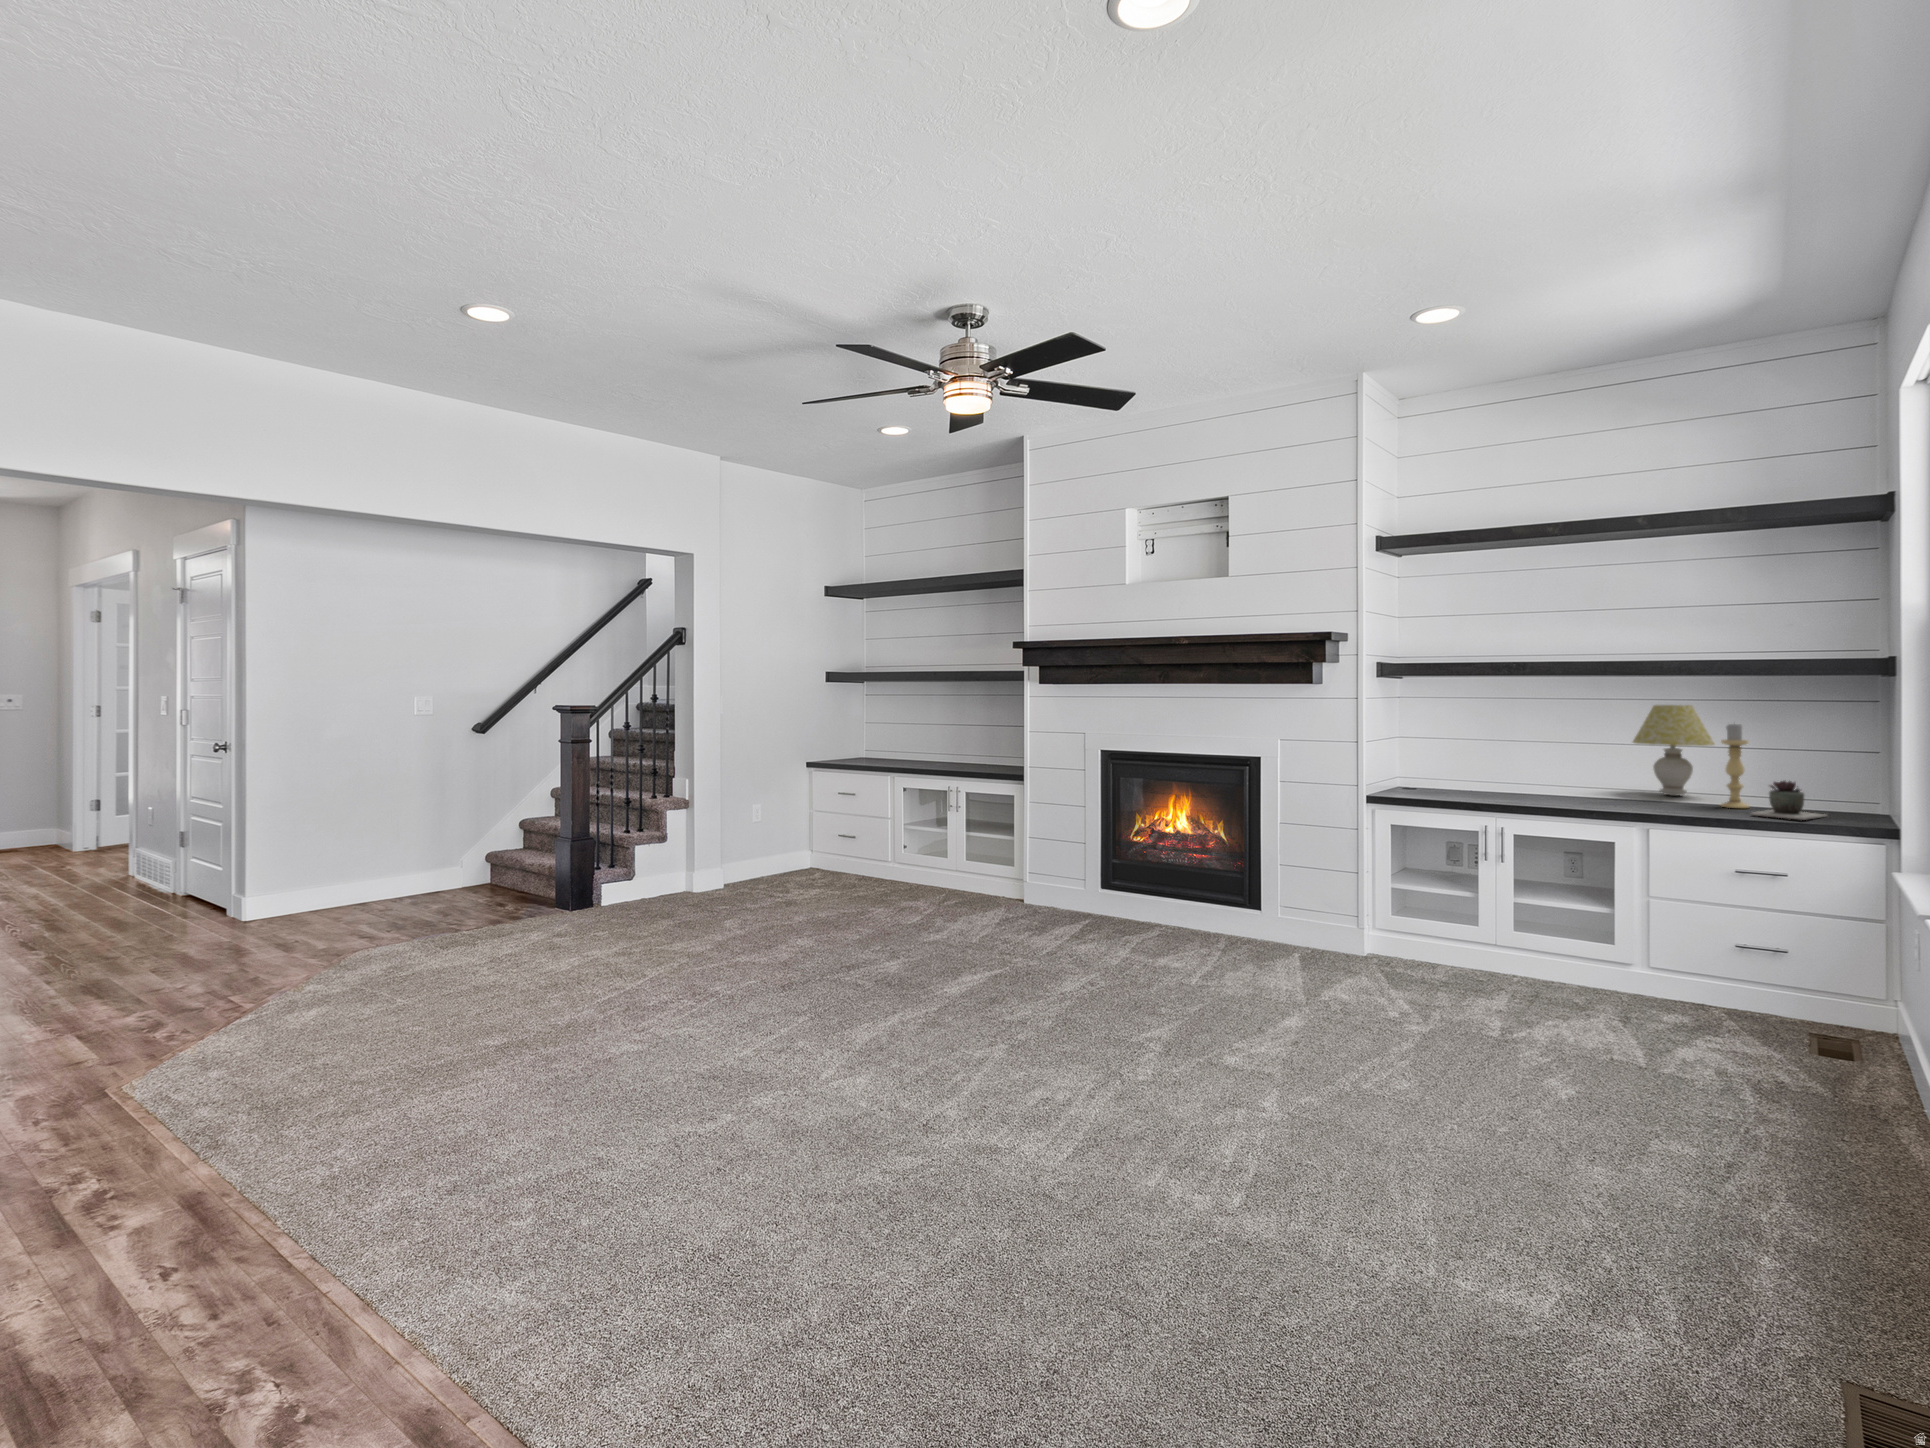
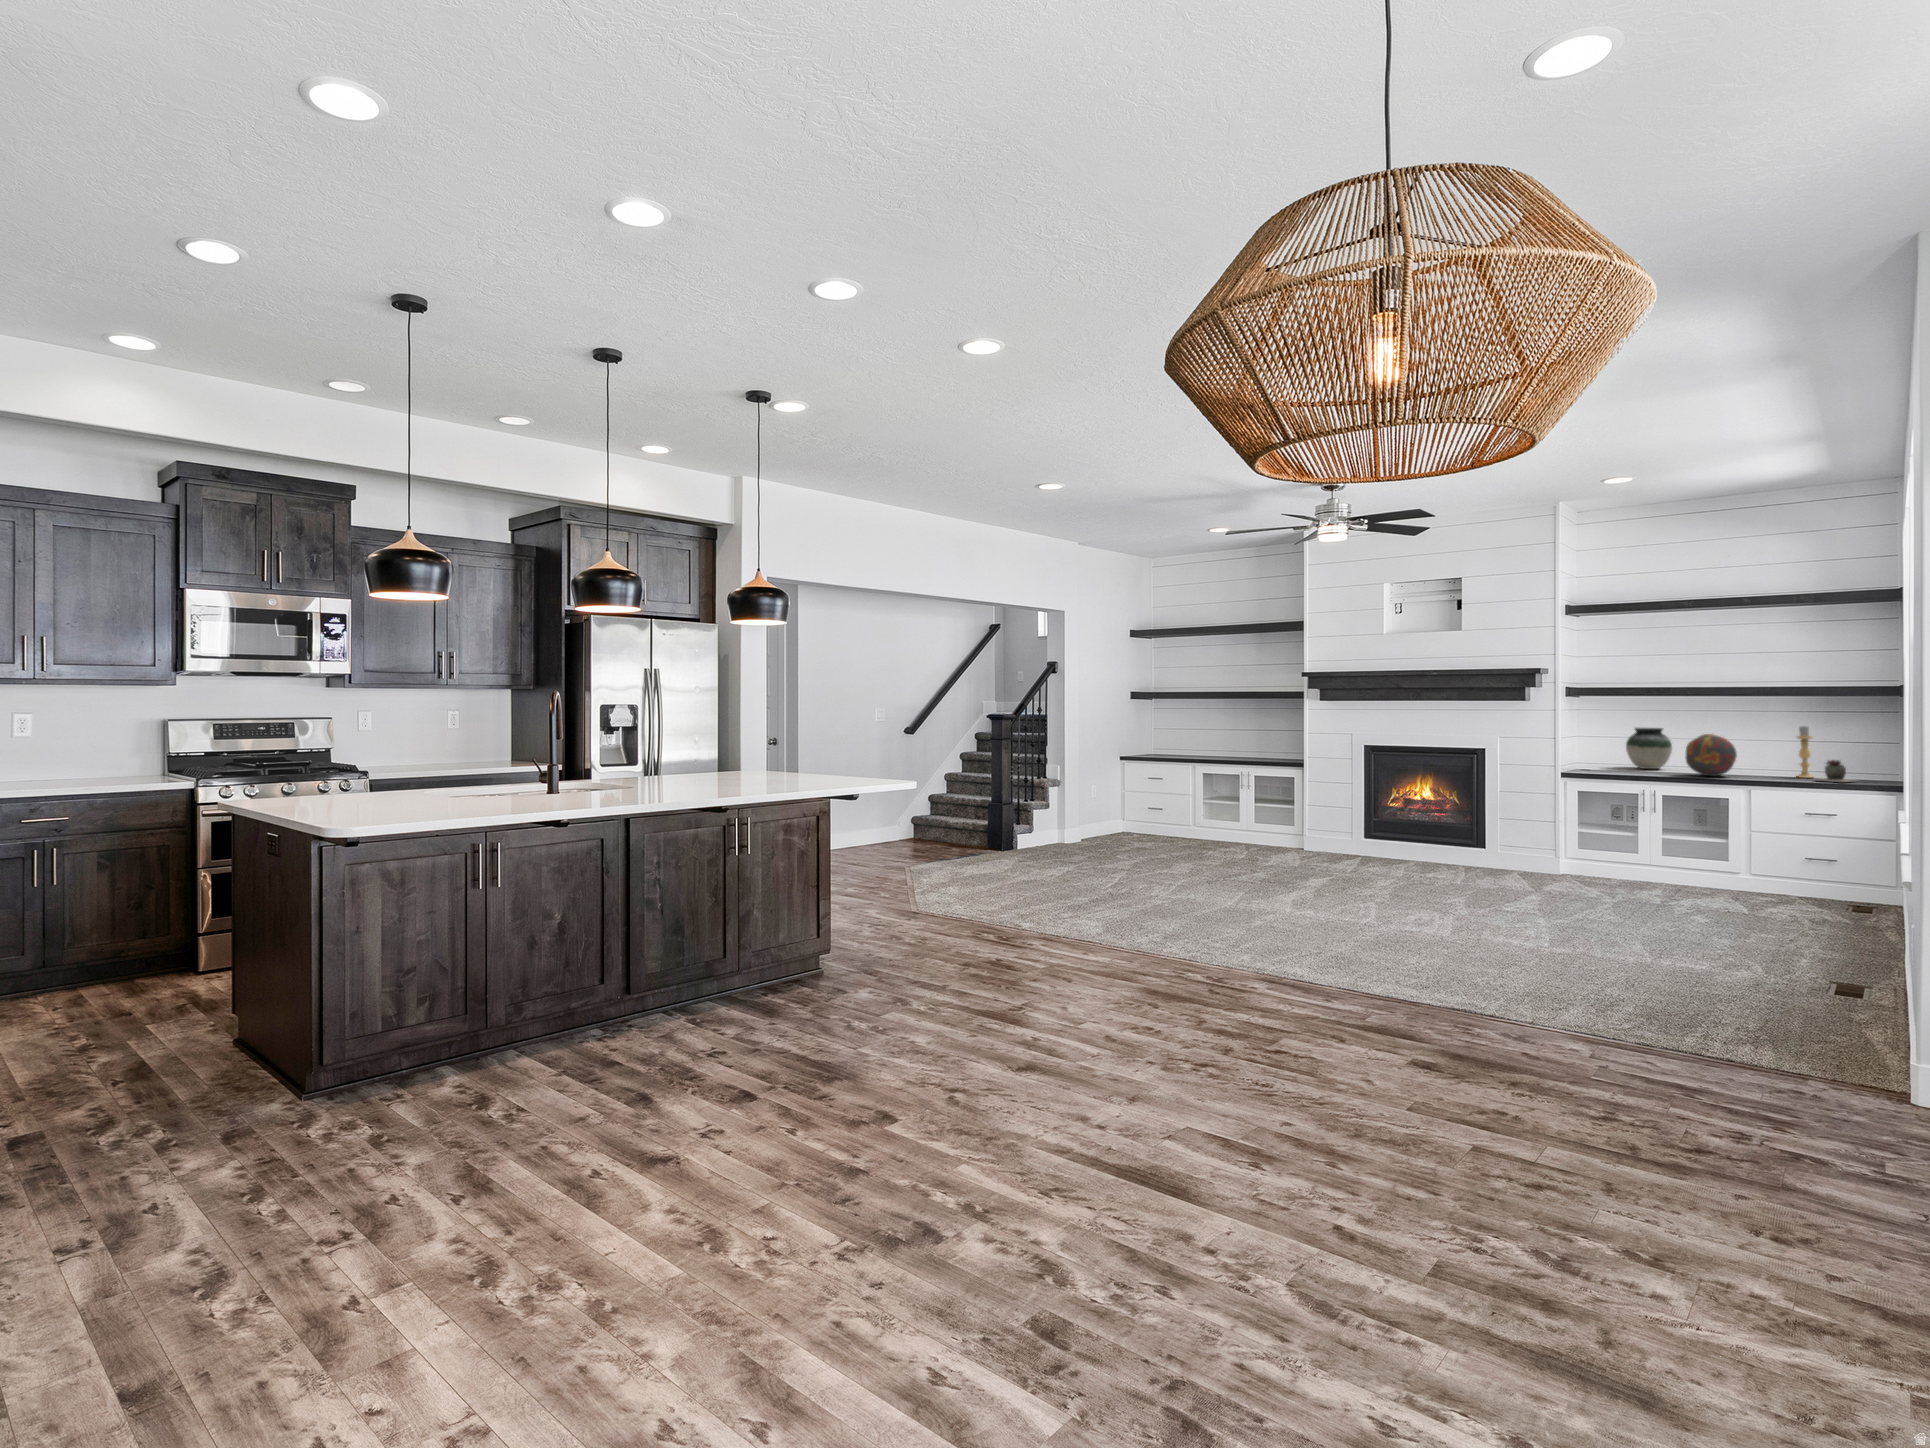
table lamp: present [1633,705,1714,796] -> none [1740,715,1794,773]
vase: none [1463,724,1531,789] -> present [1626,728,1672,769]
decorative orb: none [1550,736,1629,805] -> present [1686,734,1737,776]

